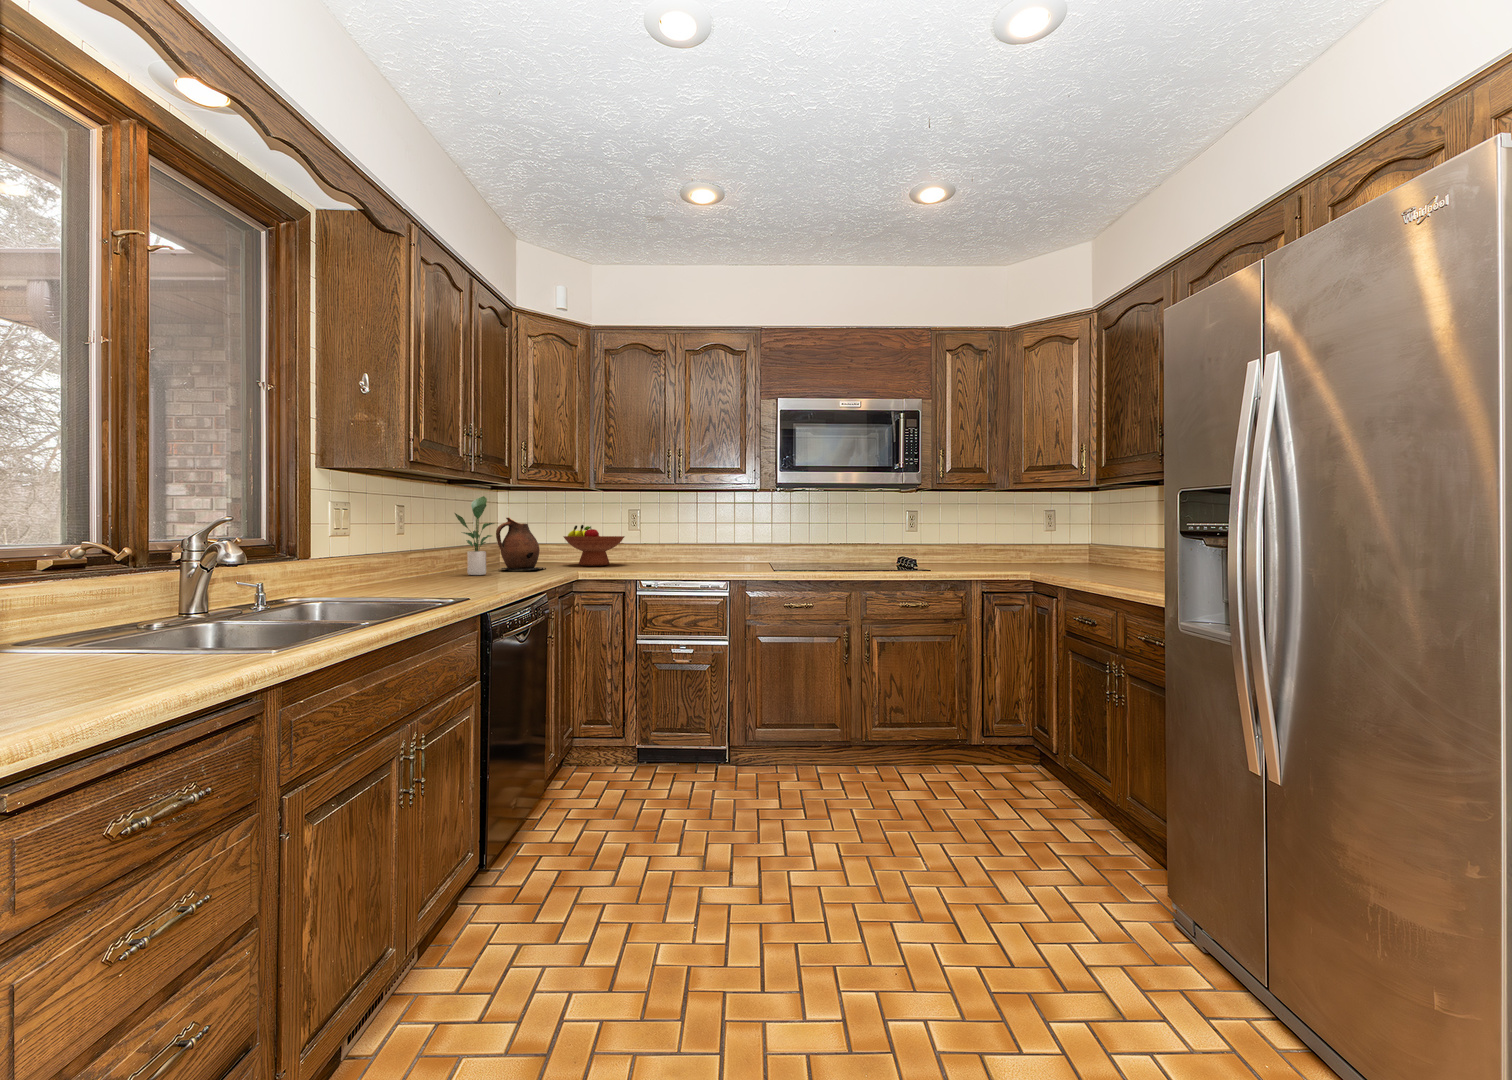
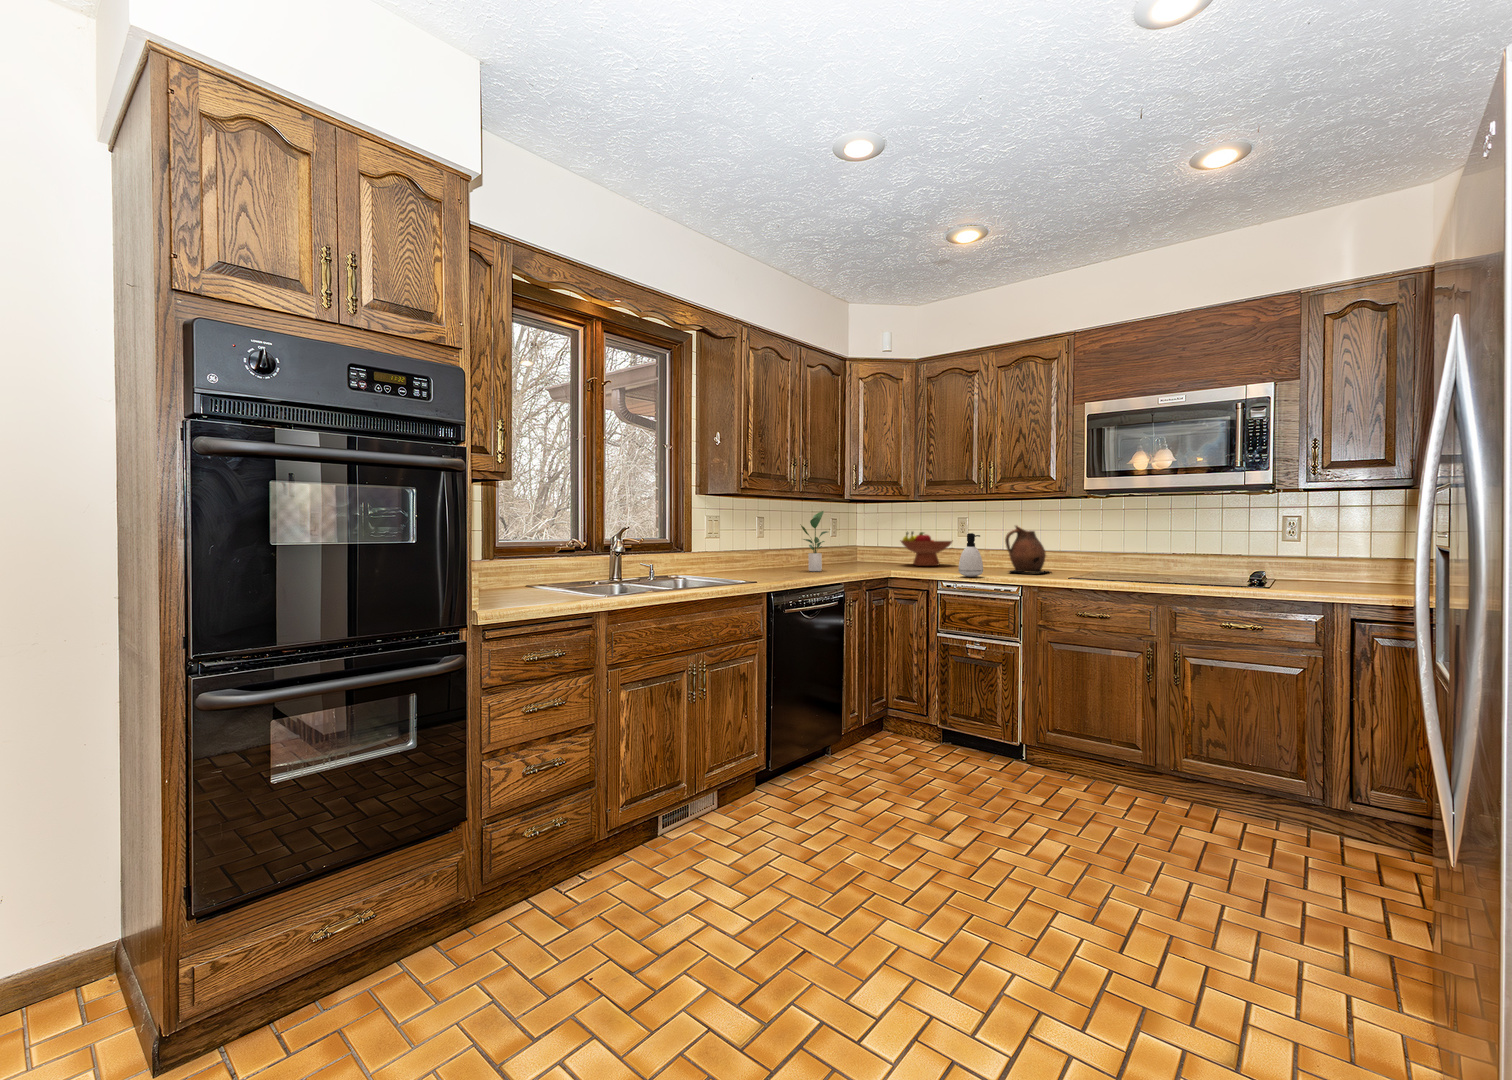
ceramic pitcher: present [496,518,546,570] -> present [1005,526,1046,573]
soap dispenser: none [664,526,689,573] -> present [959,533,983,577]

